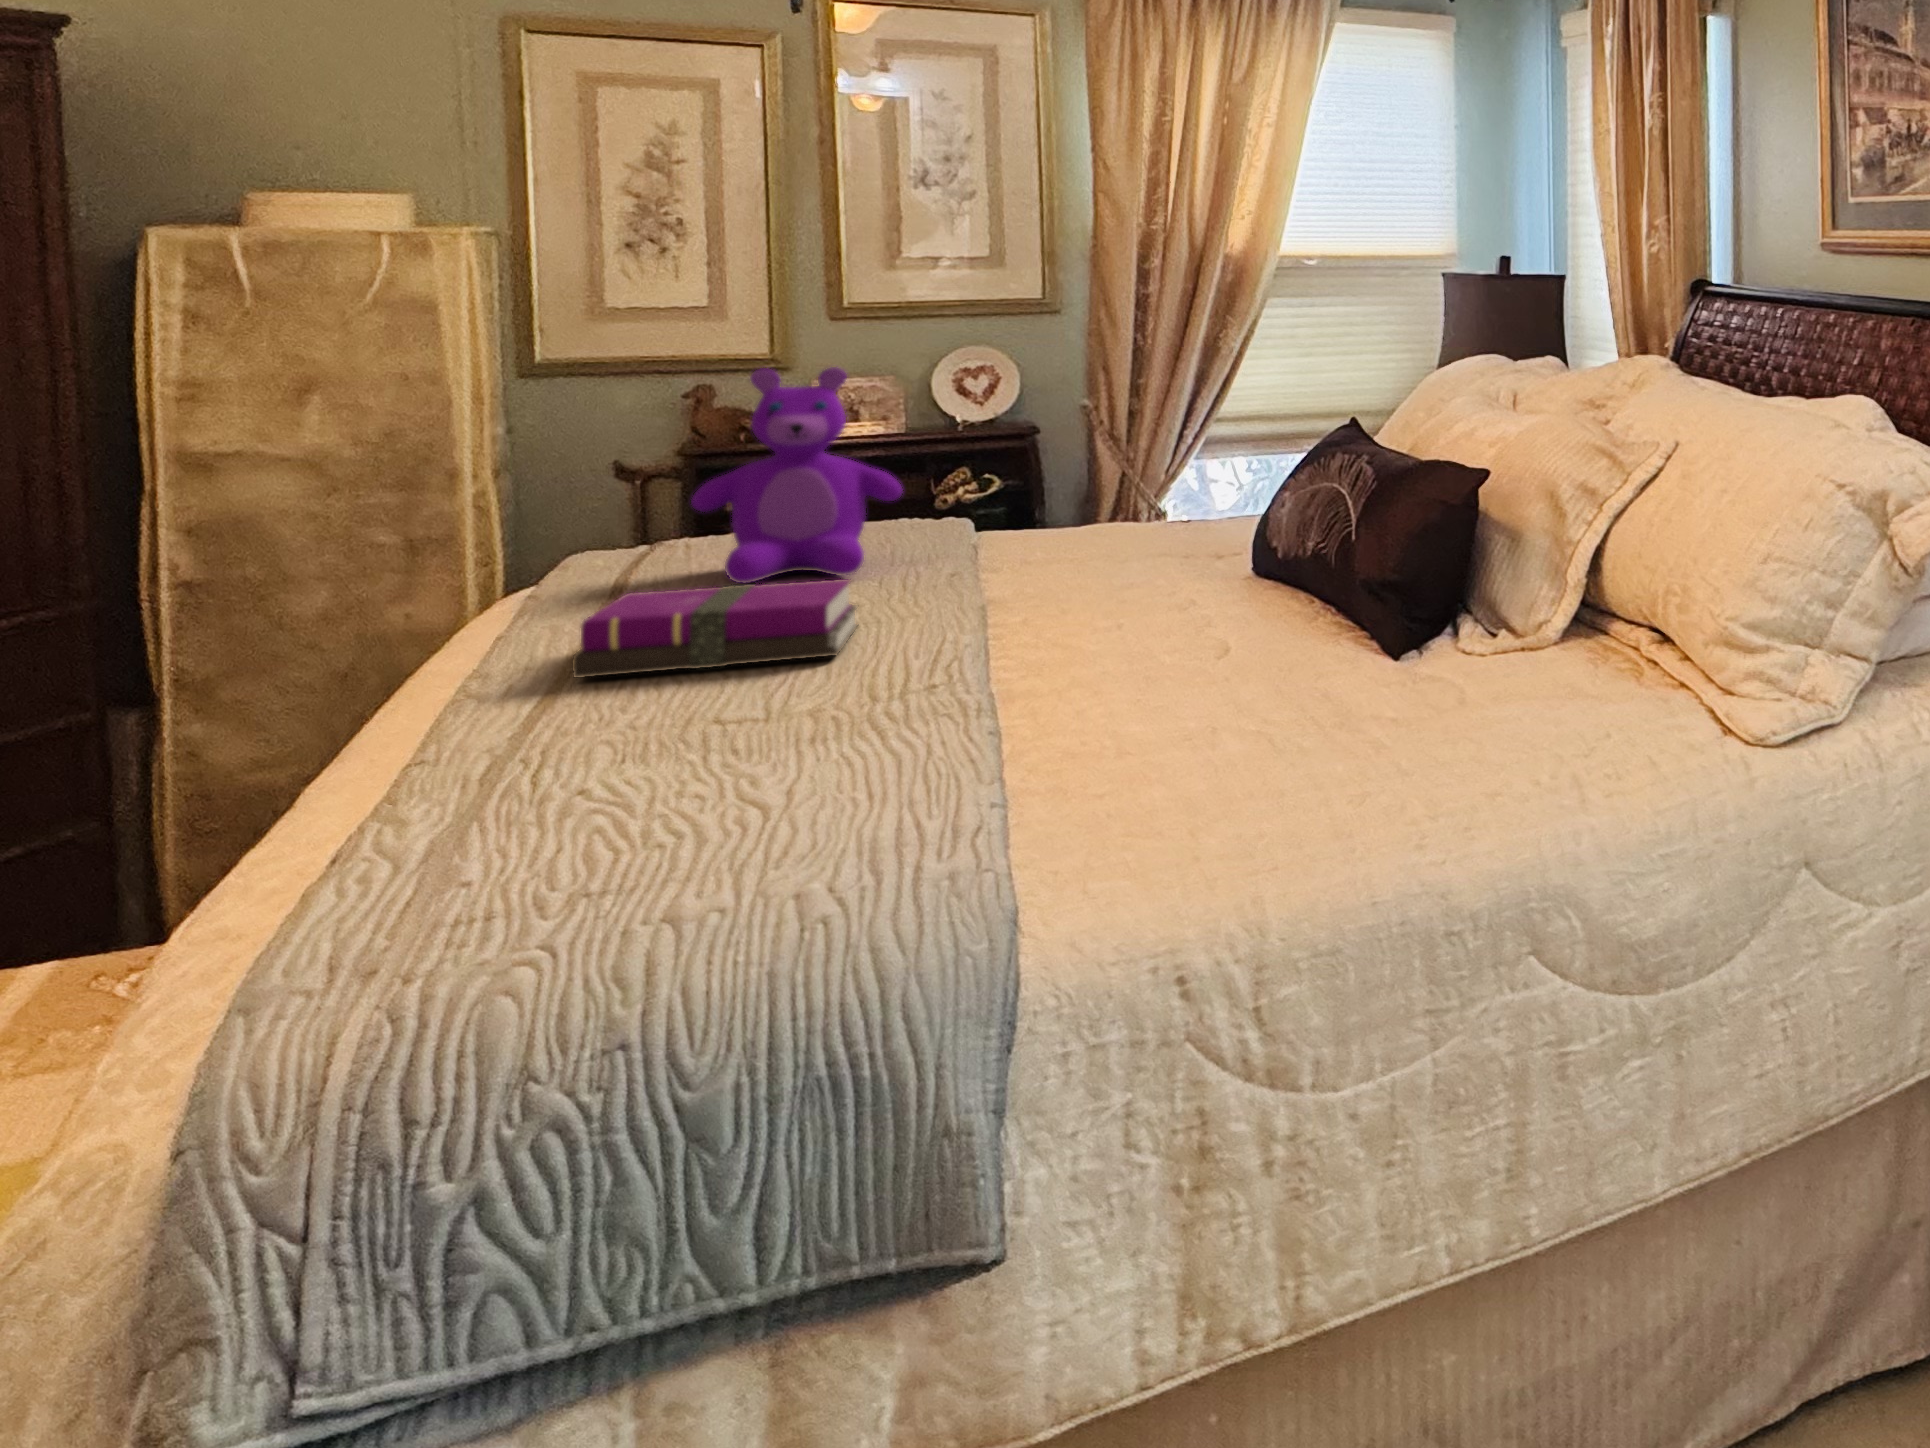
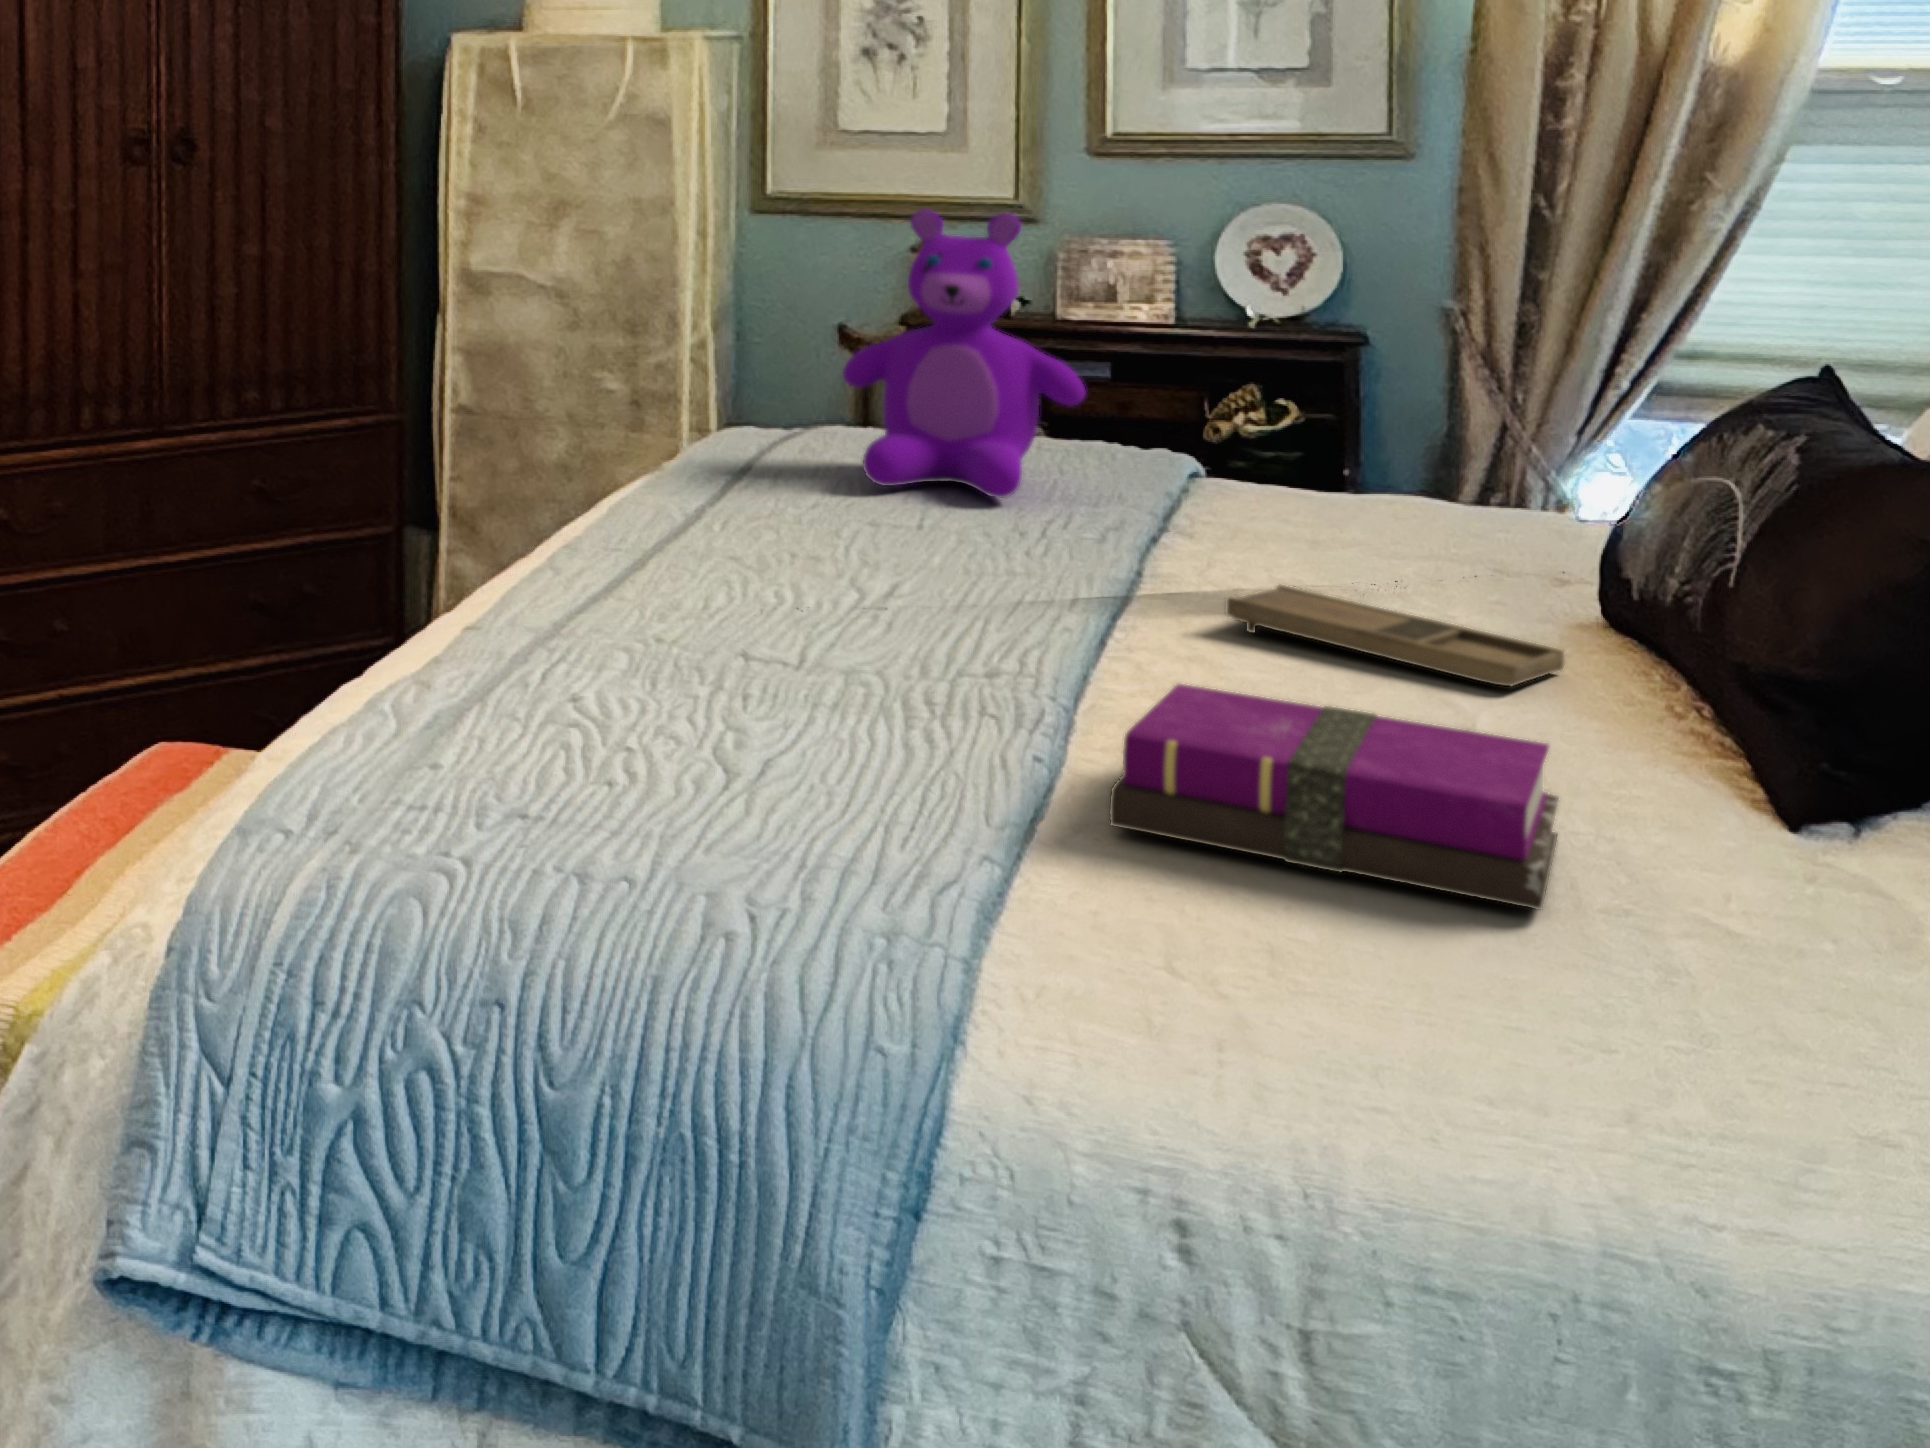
notebook: present [573,579,857,678] -> present [1110,684,1559,909]
tray: none [1045,594,1242,628] -> present [1226,585,1564,686]

